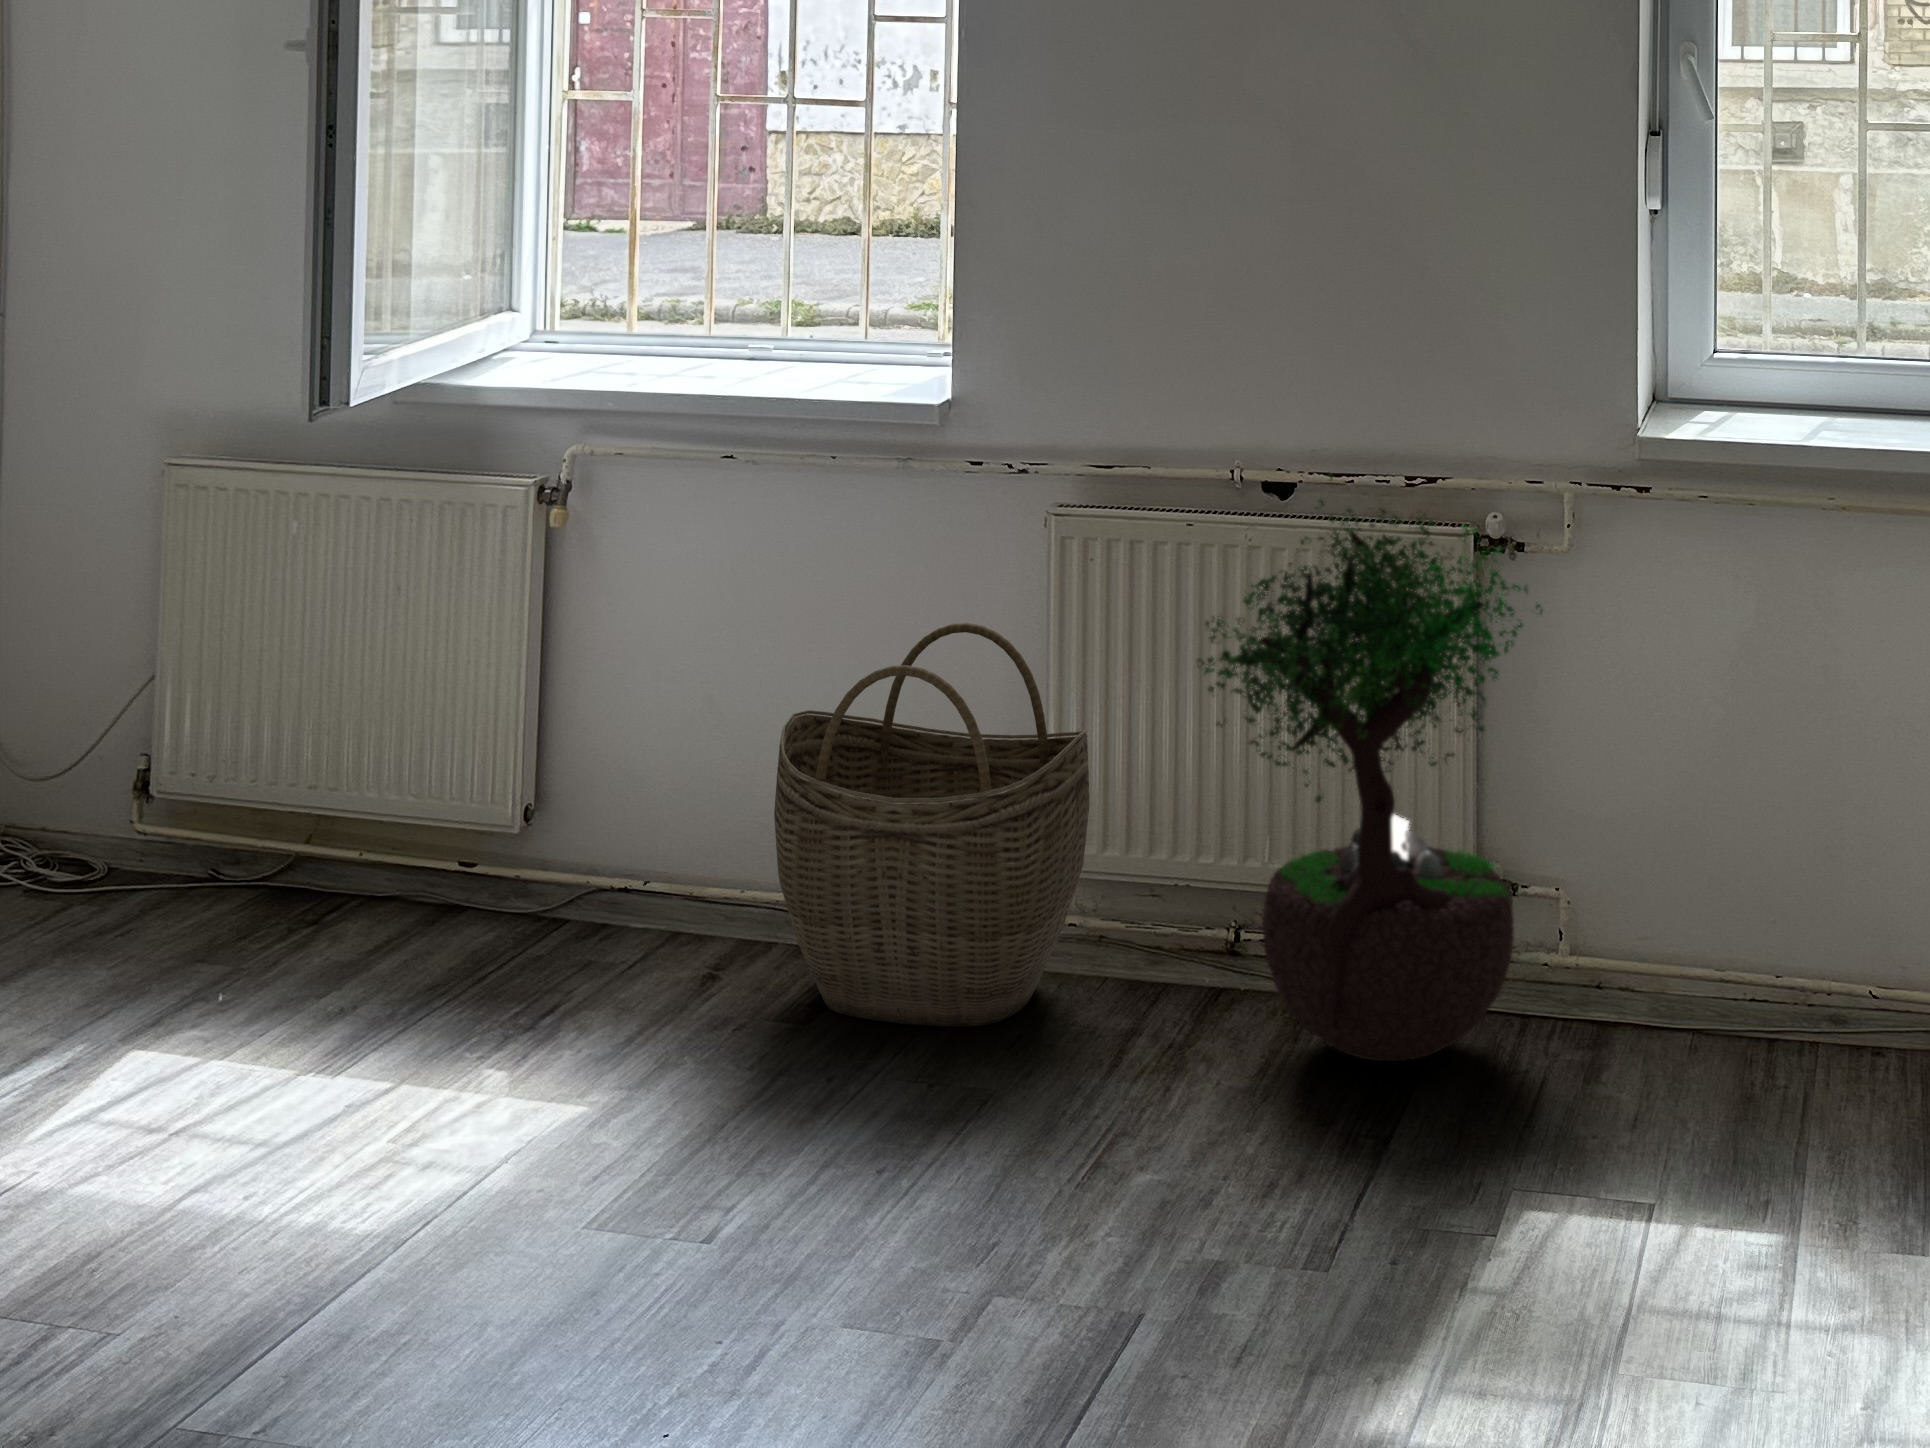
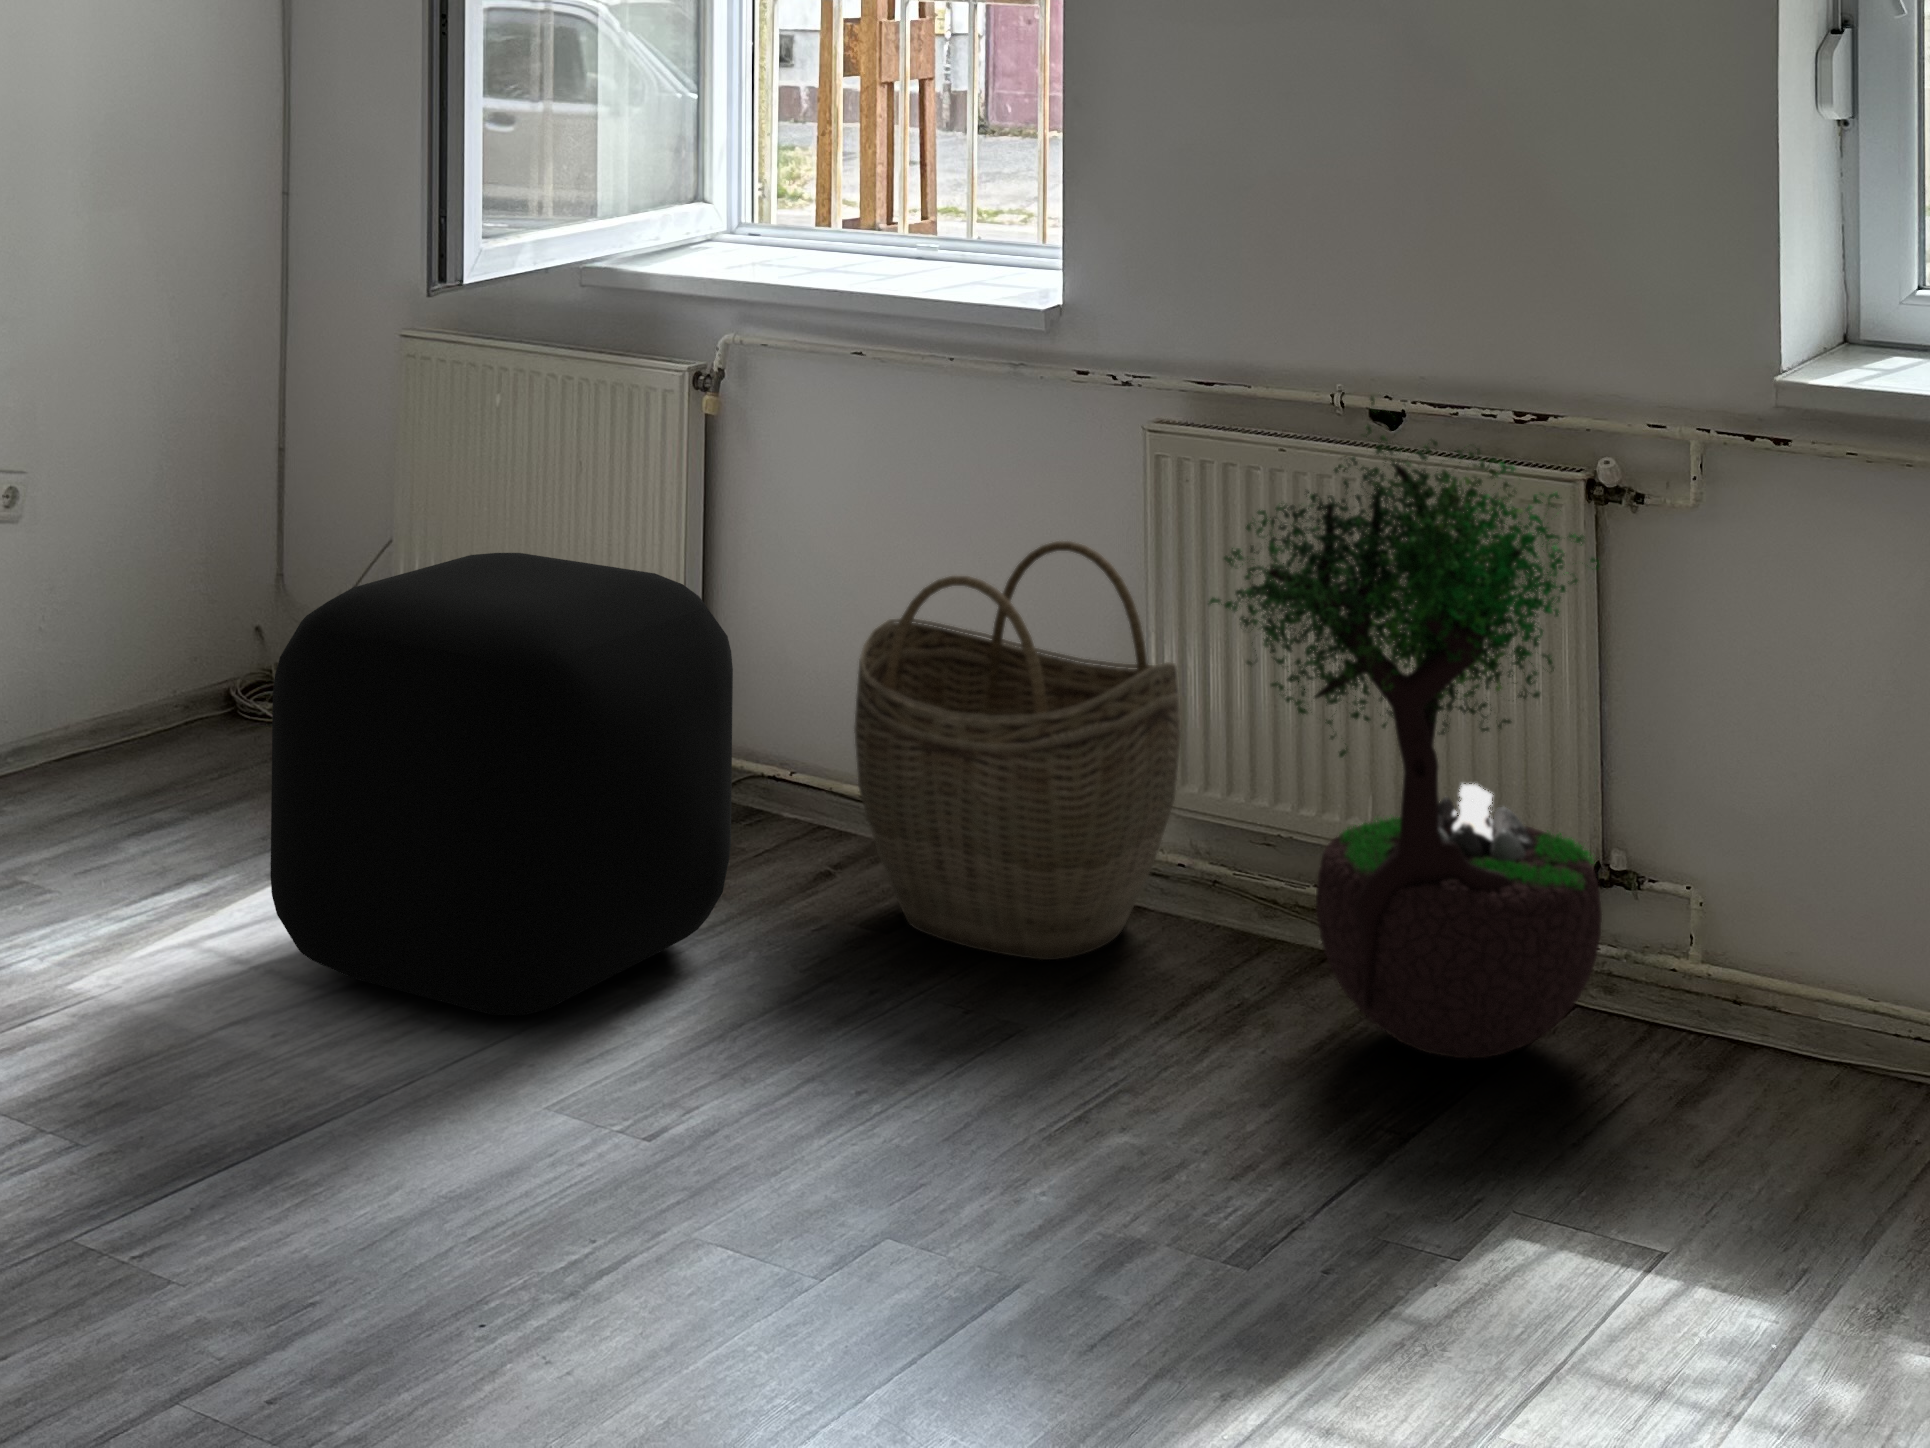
ottoman: none [205,681,682,1153] -> present [270,553,733,1015]

